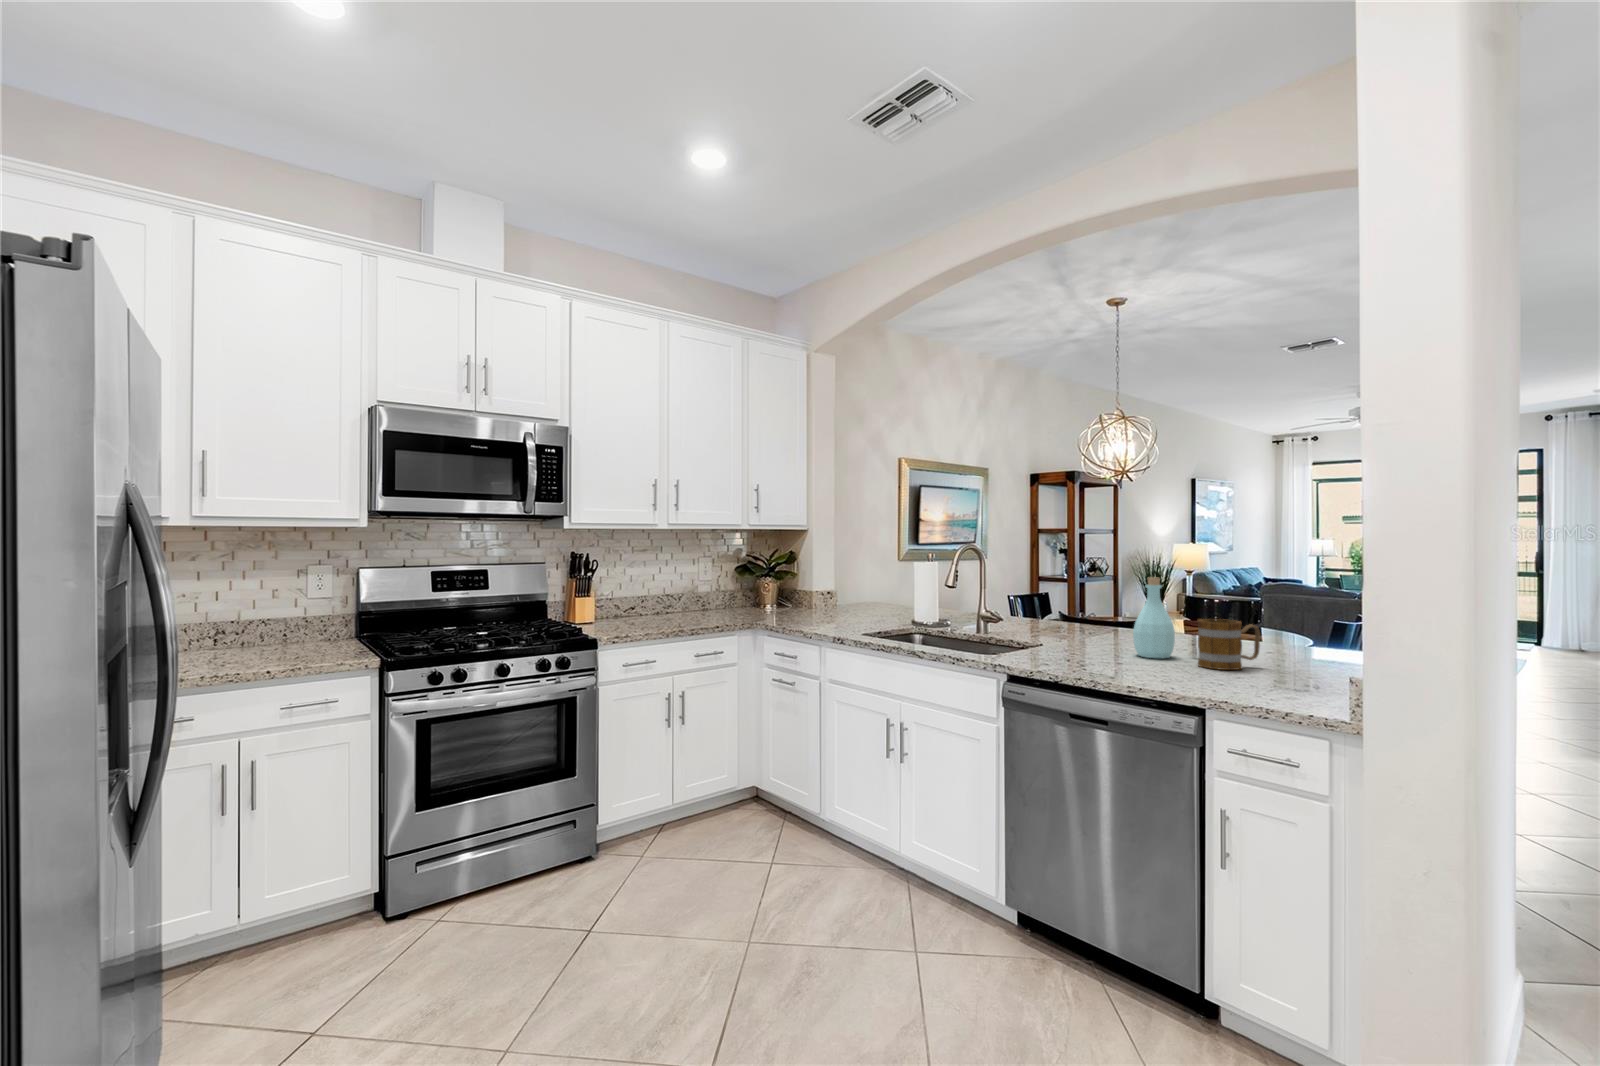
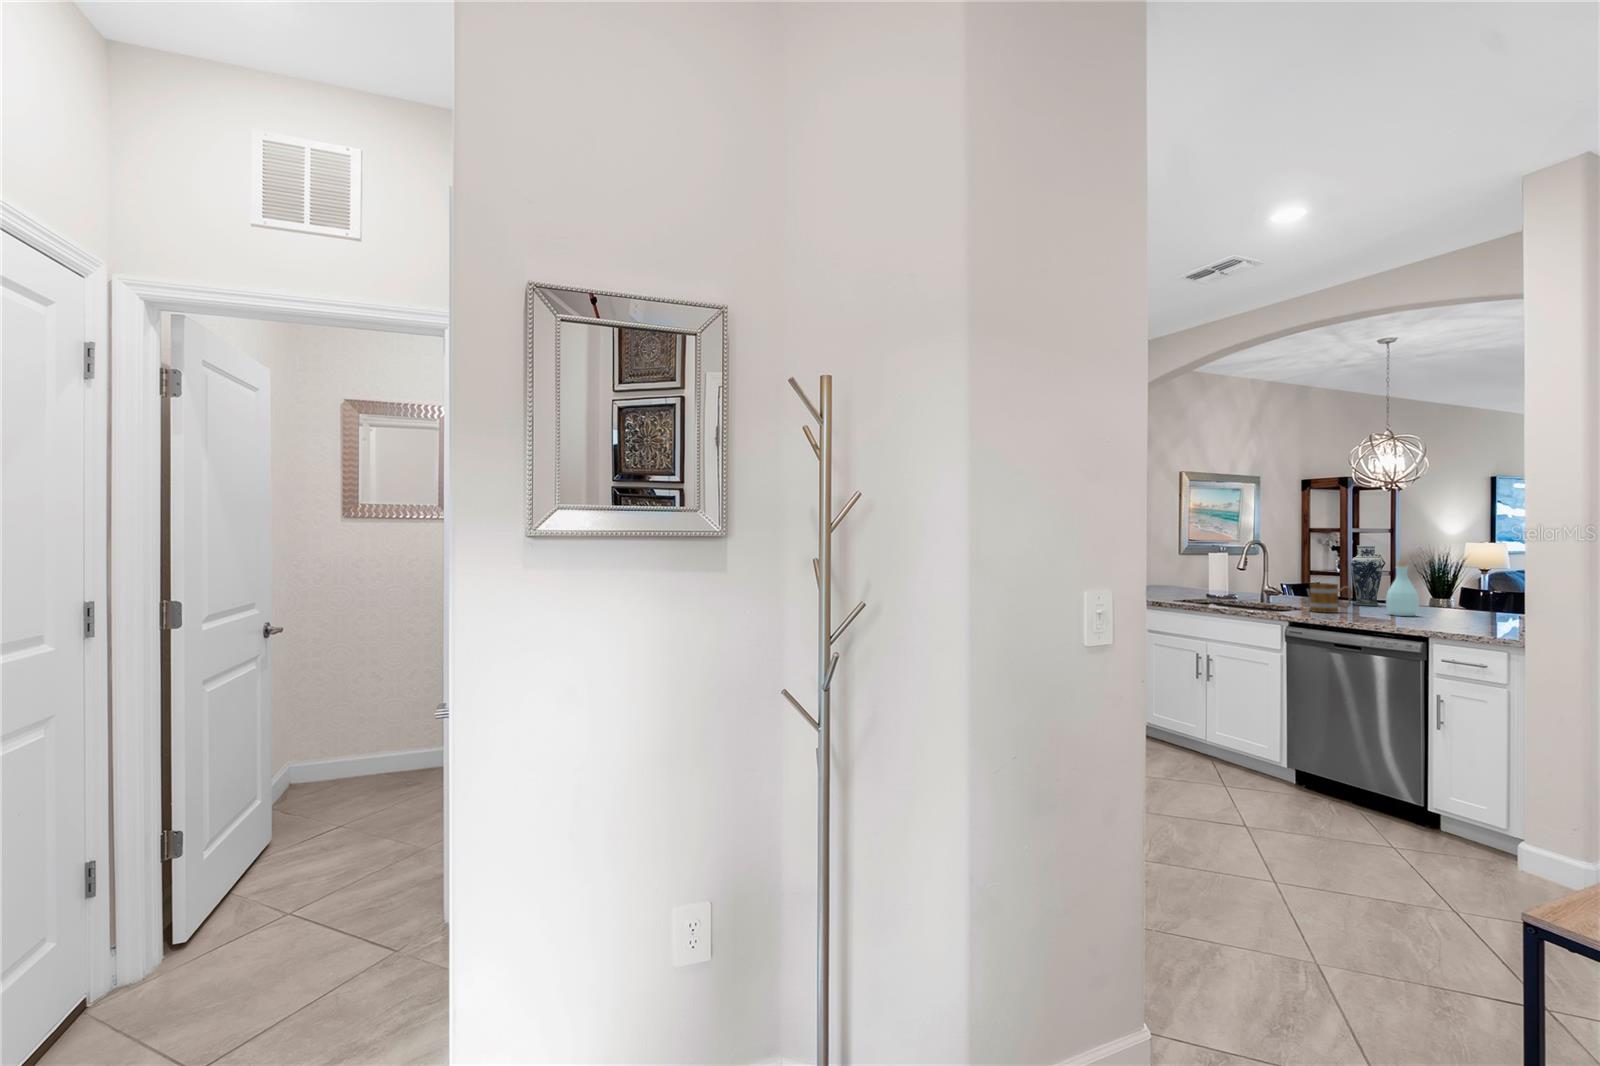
vase: none [1085,553,1122,635] -> present [1351,545,1382,606]
mug: present [1198,619,1260,670] -> present [1310,583,1352,613]

